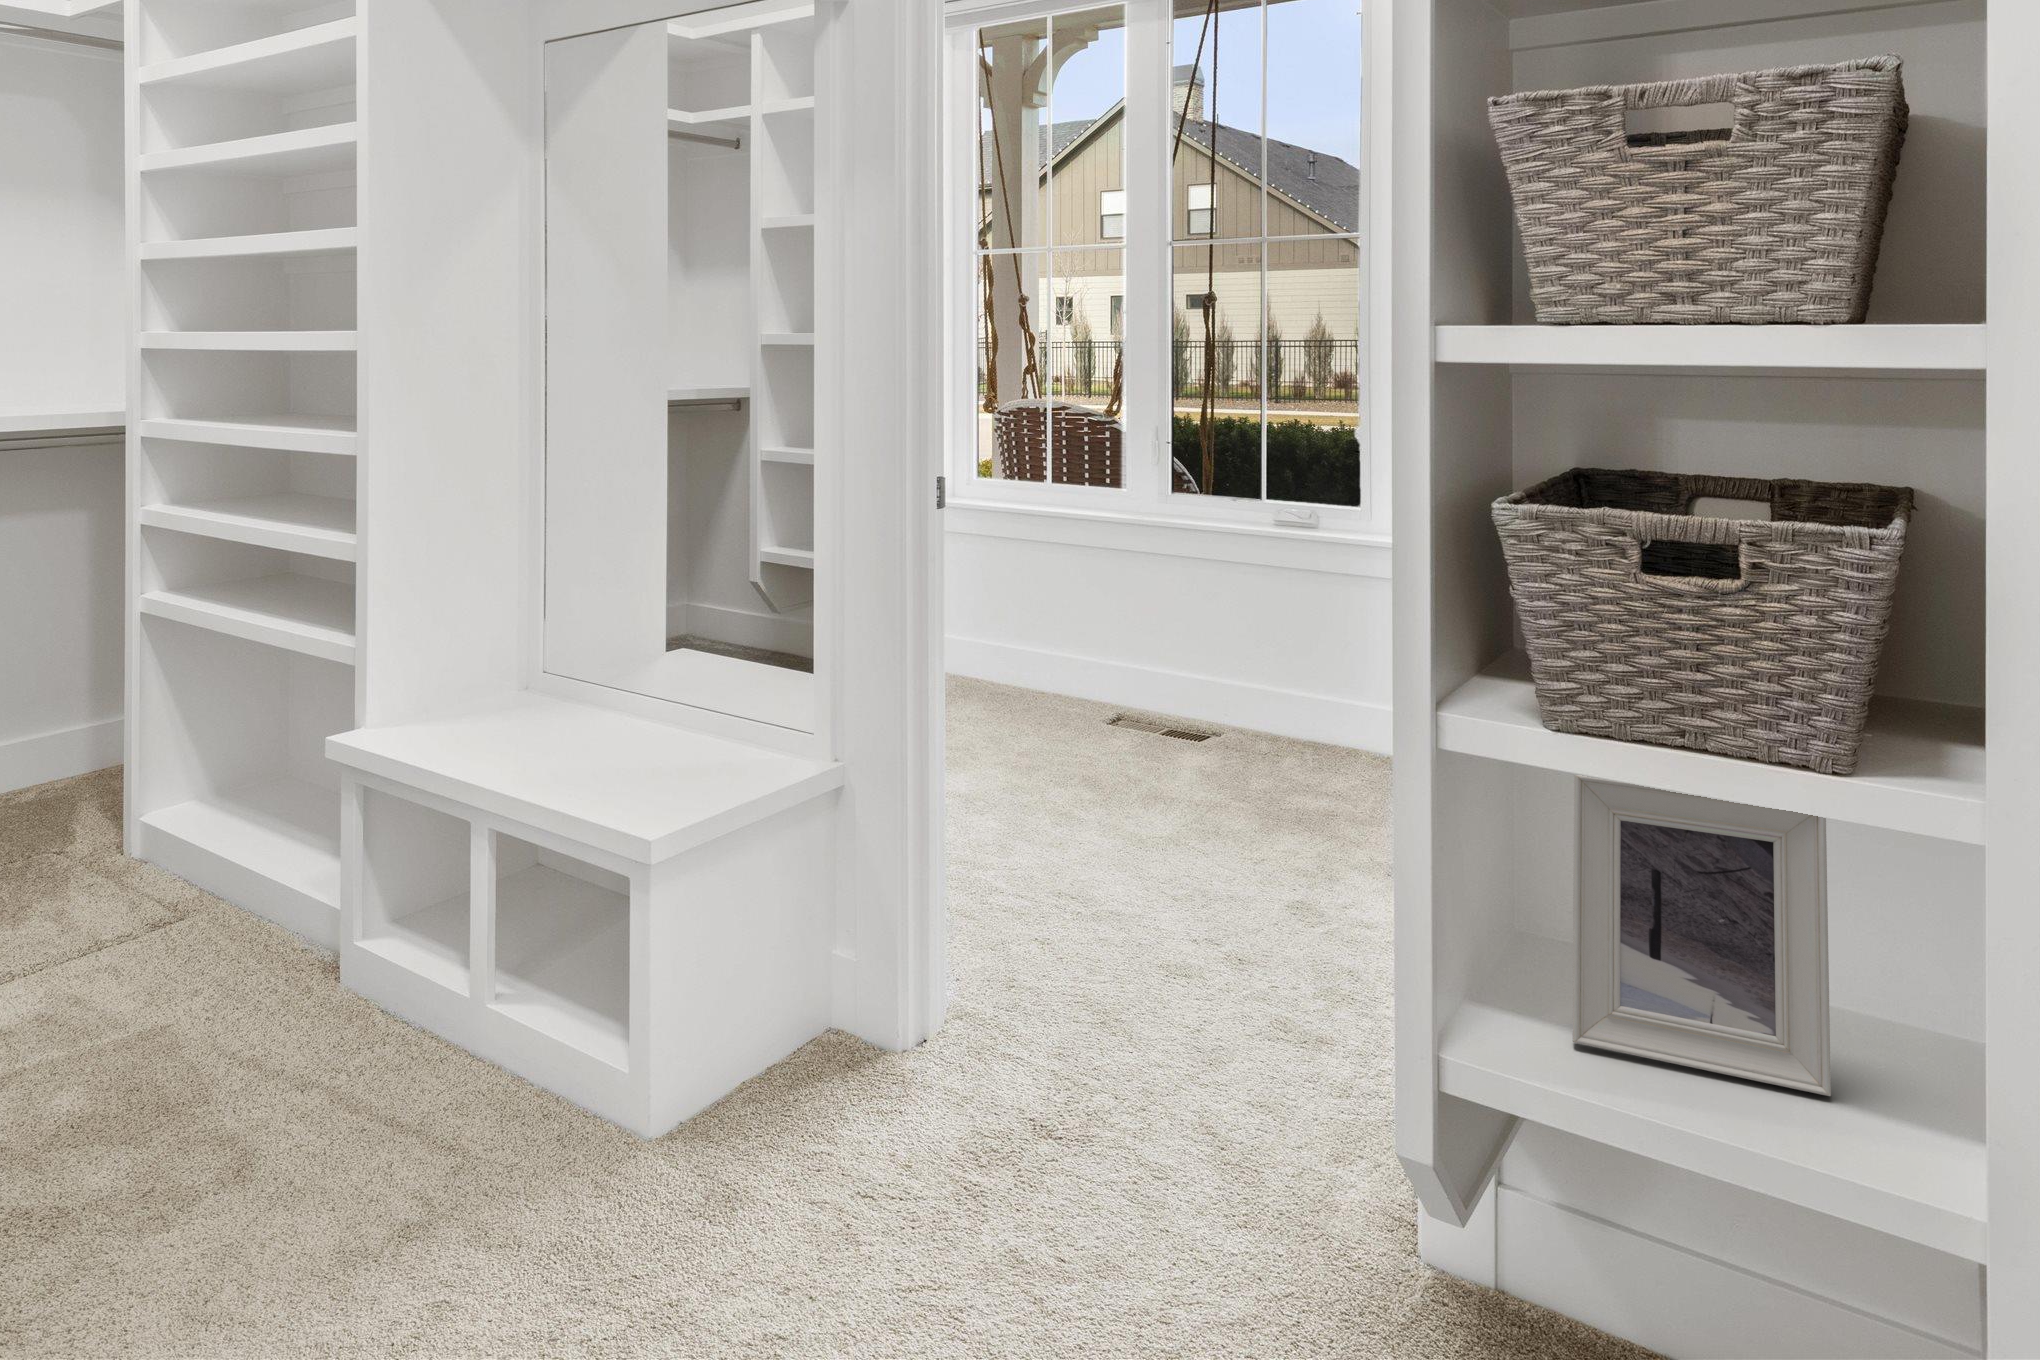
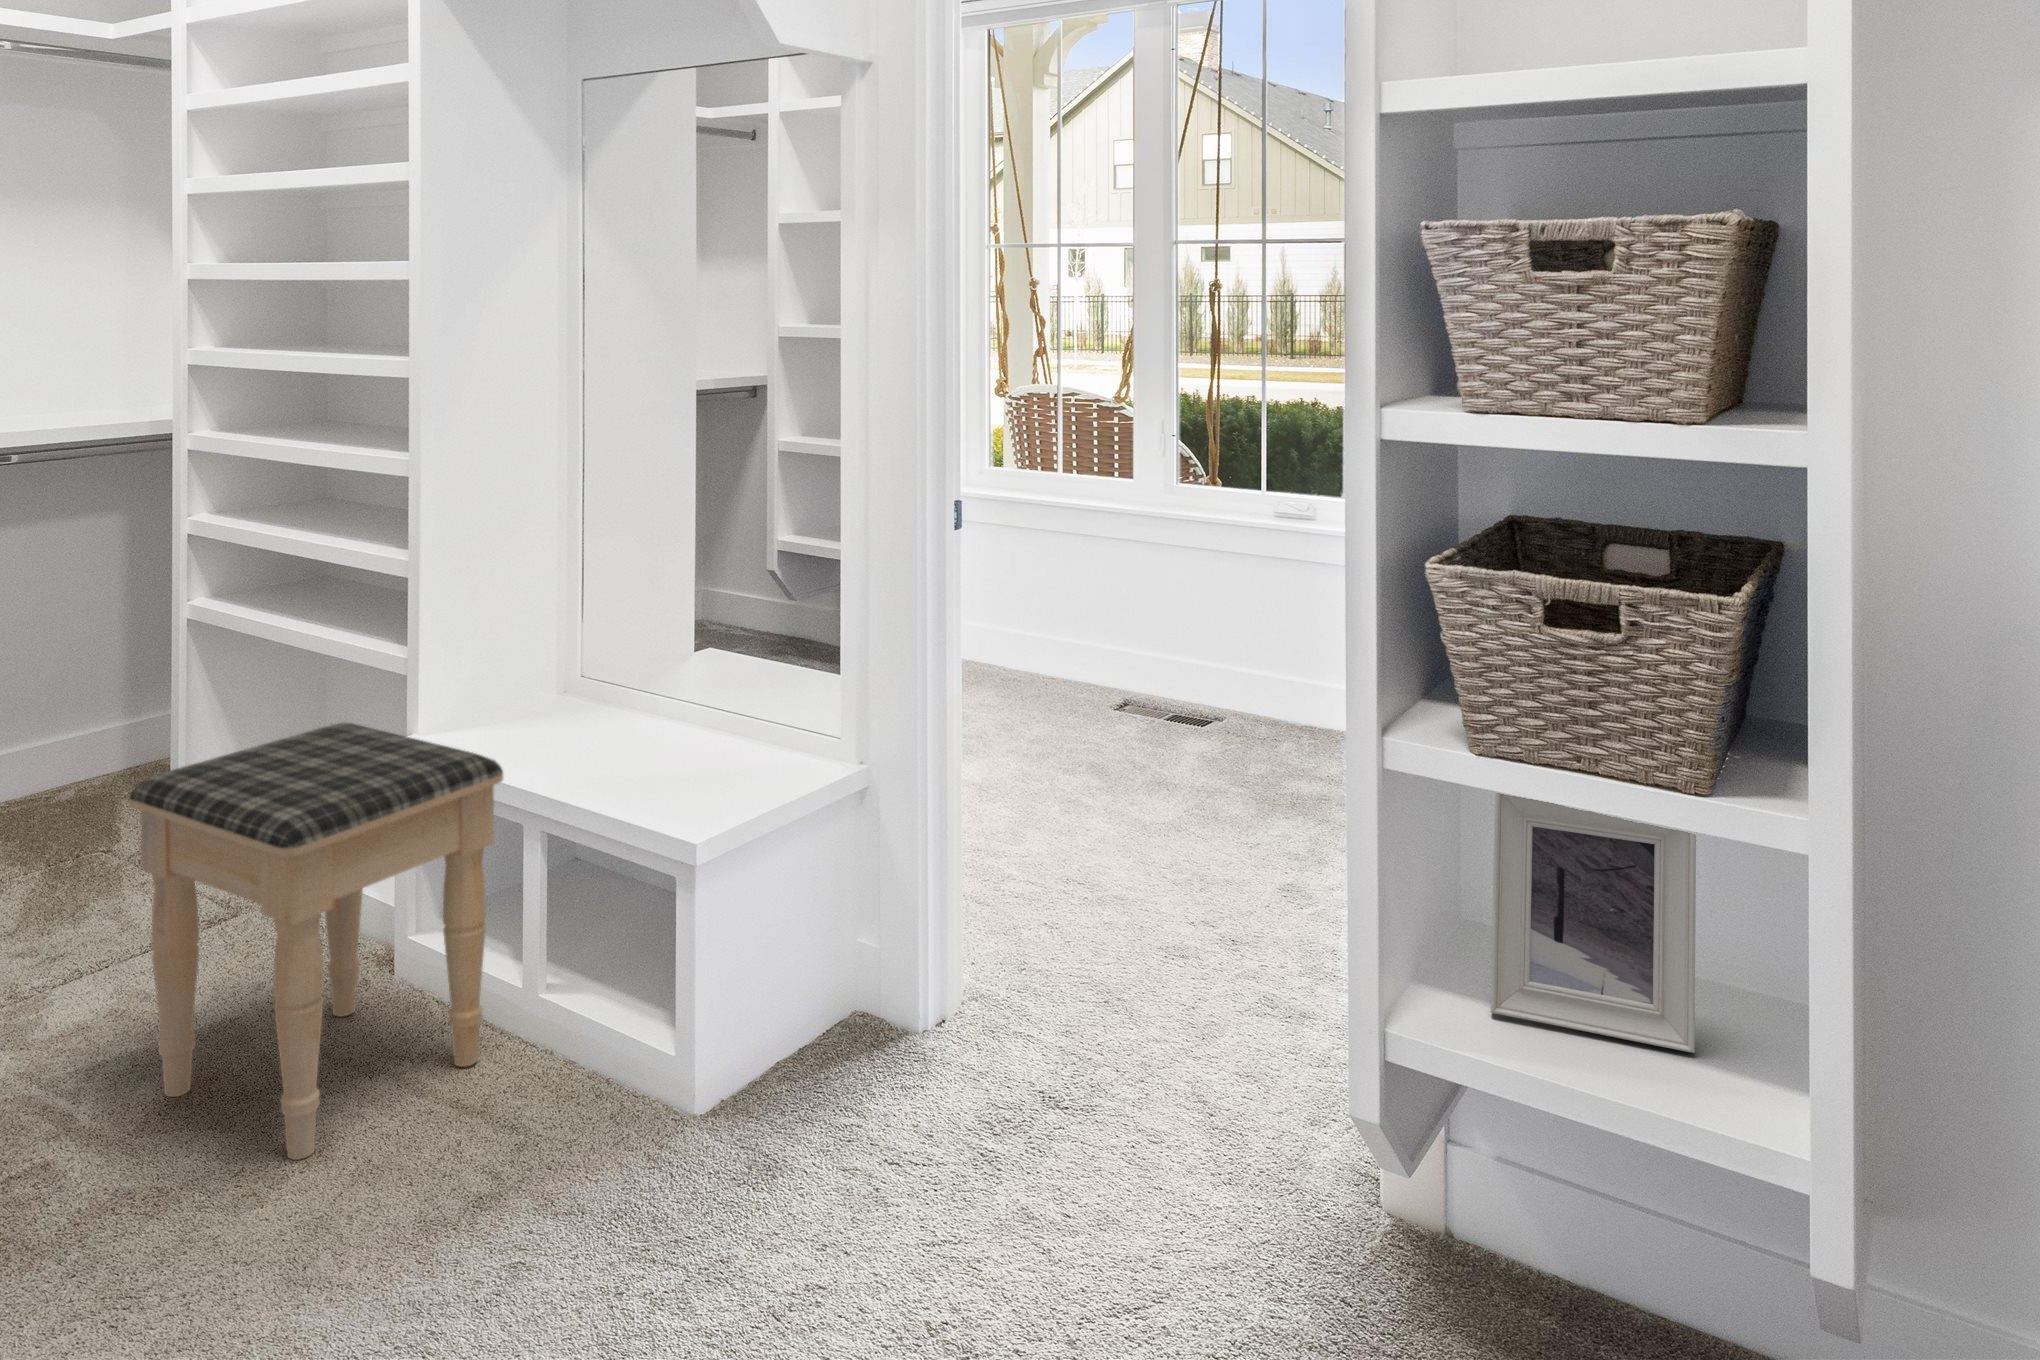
footstool: none [38,706,444,1183] -> present [129,723,503,1160]

